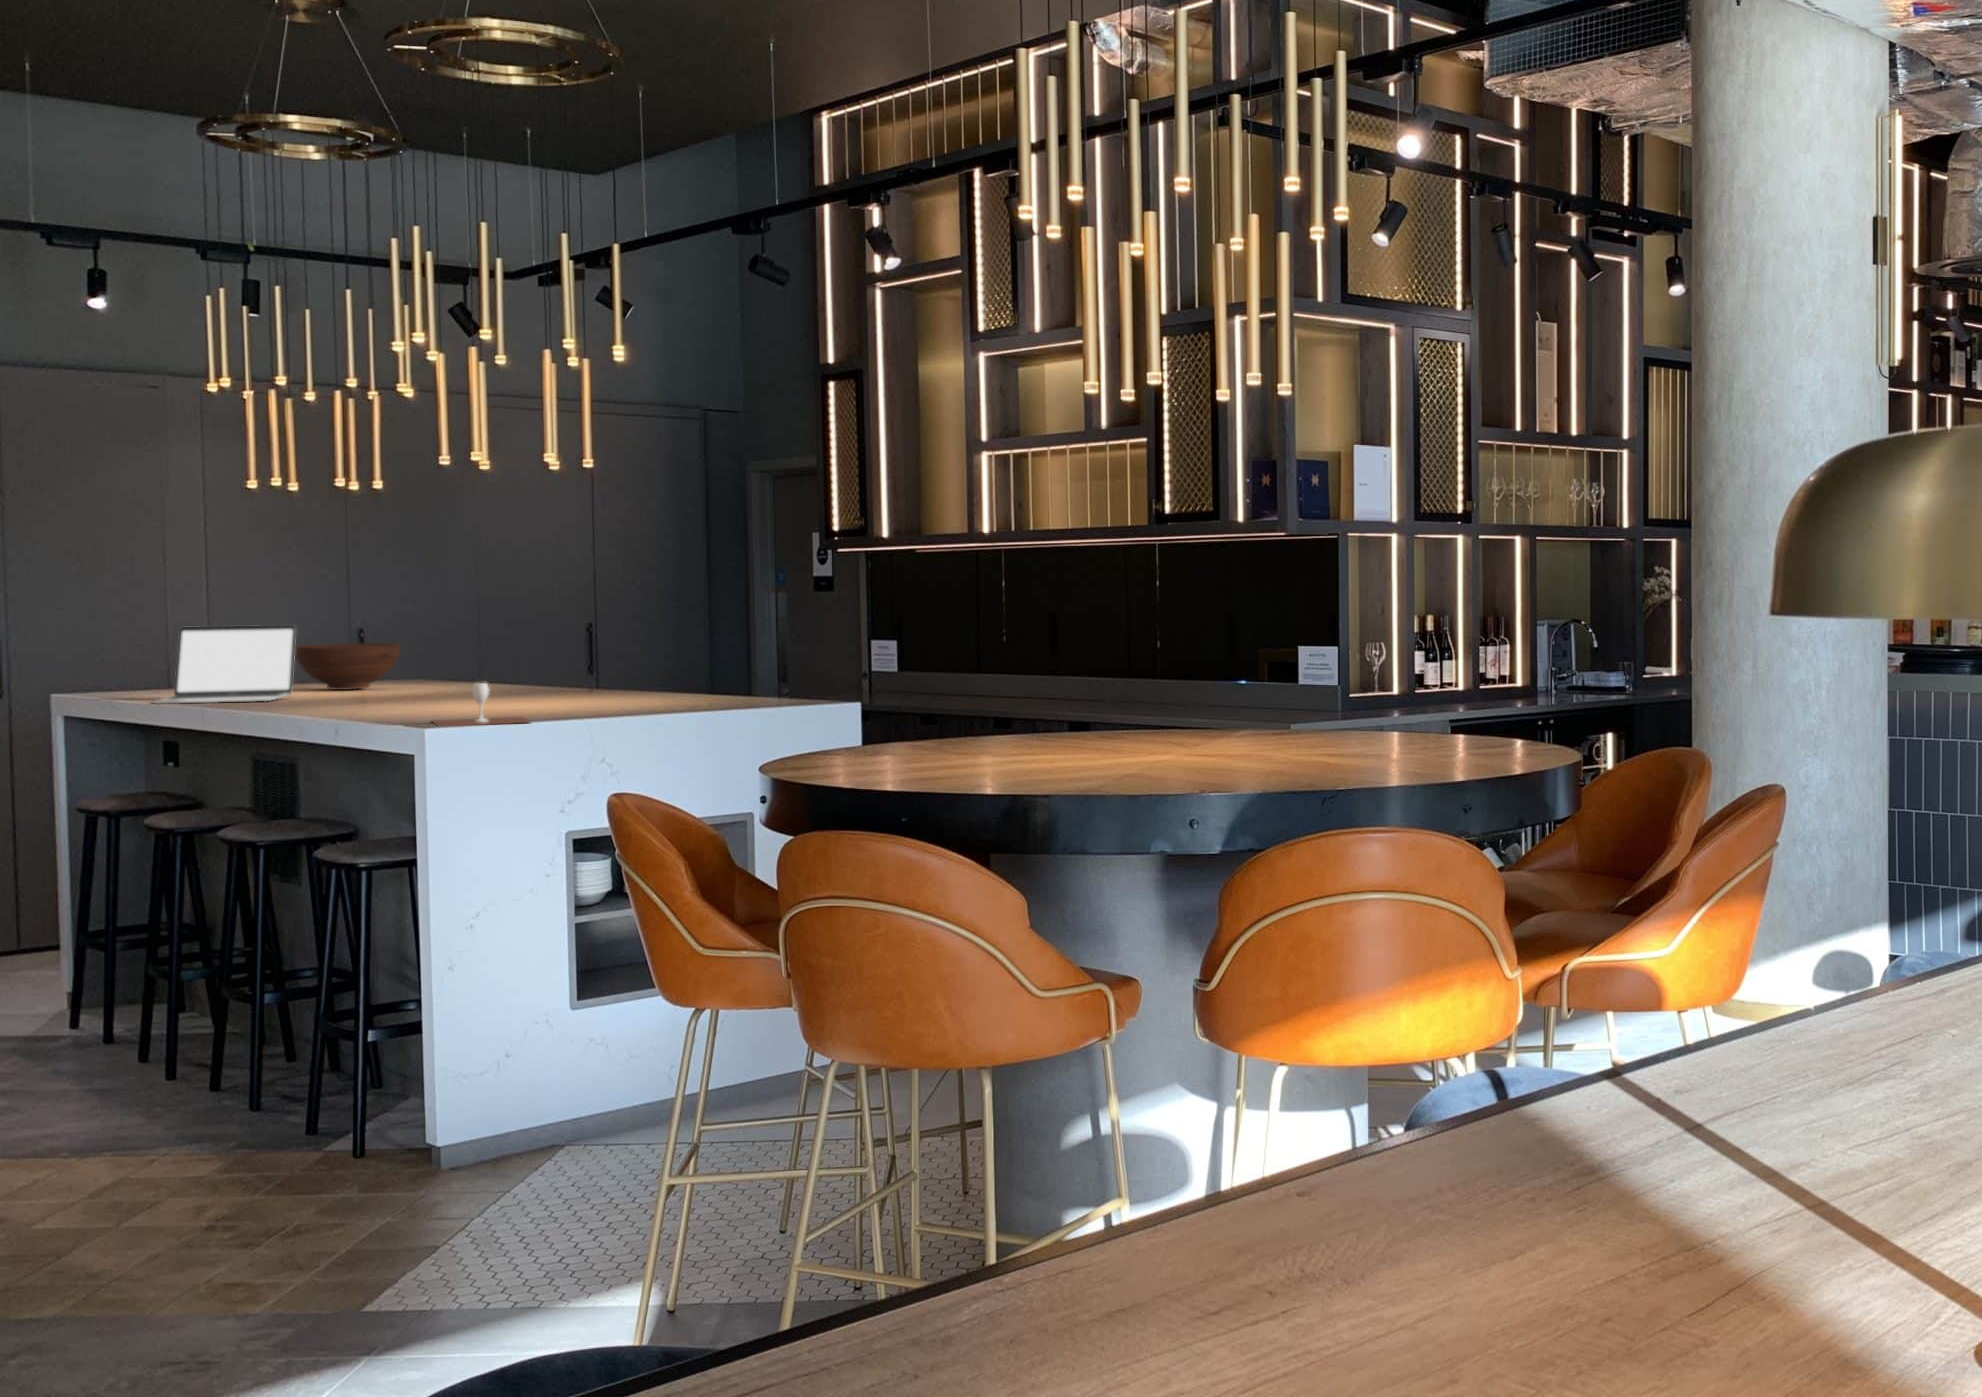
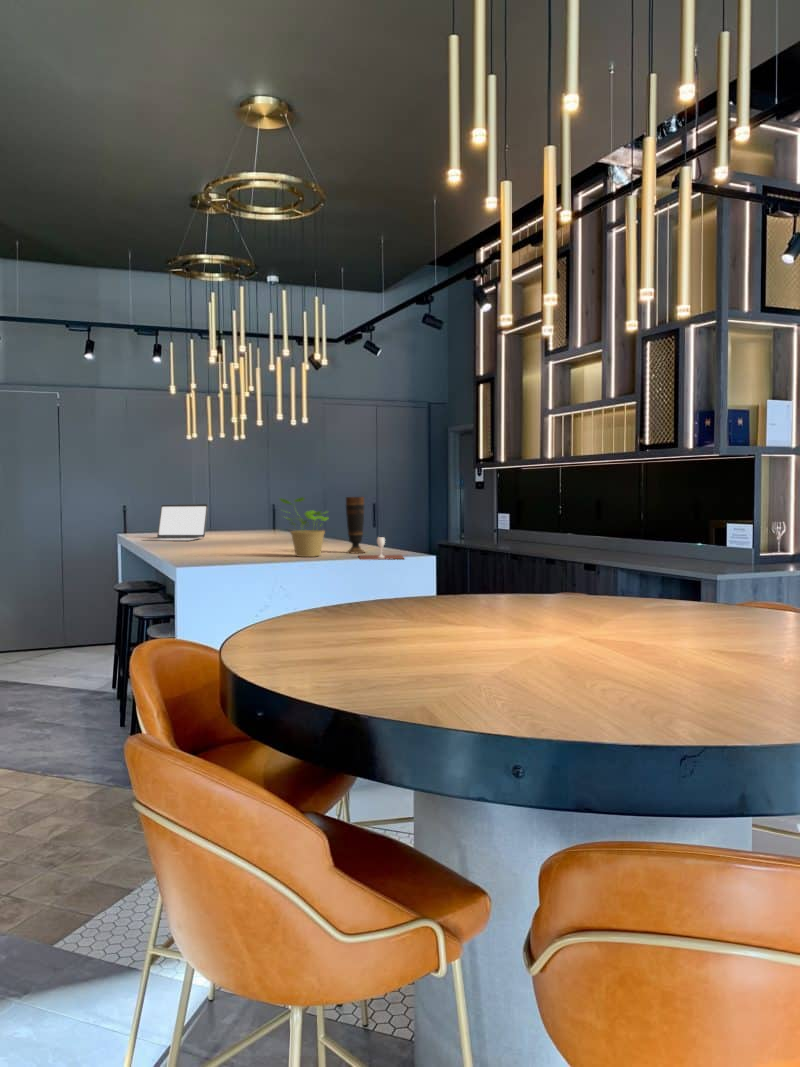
vase: none [664,605,704,708] -> present [346,497,364,553]
potted plant: none [549,606,652,714] -> present [280,497,328,557]
fruit bowl: present [295,643,400,690] -> none [221,513,266,534]
wine glass: present [434,683,529,726] -> present [359,537,404,560]

